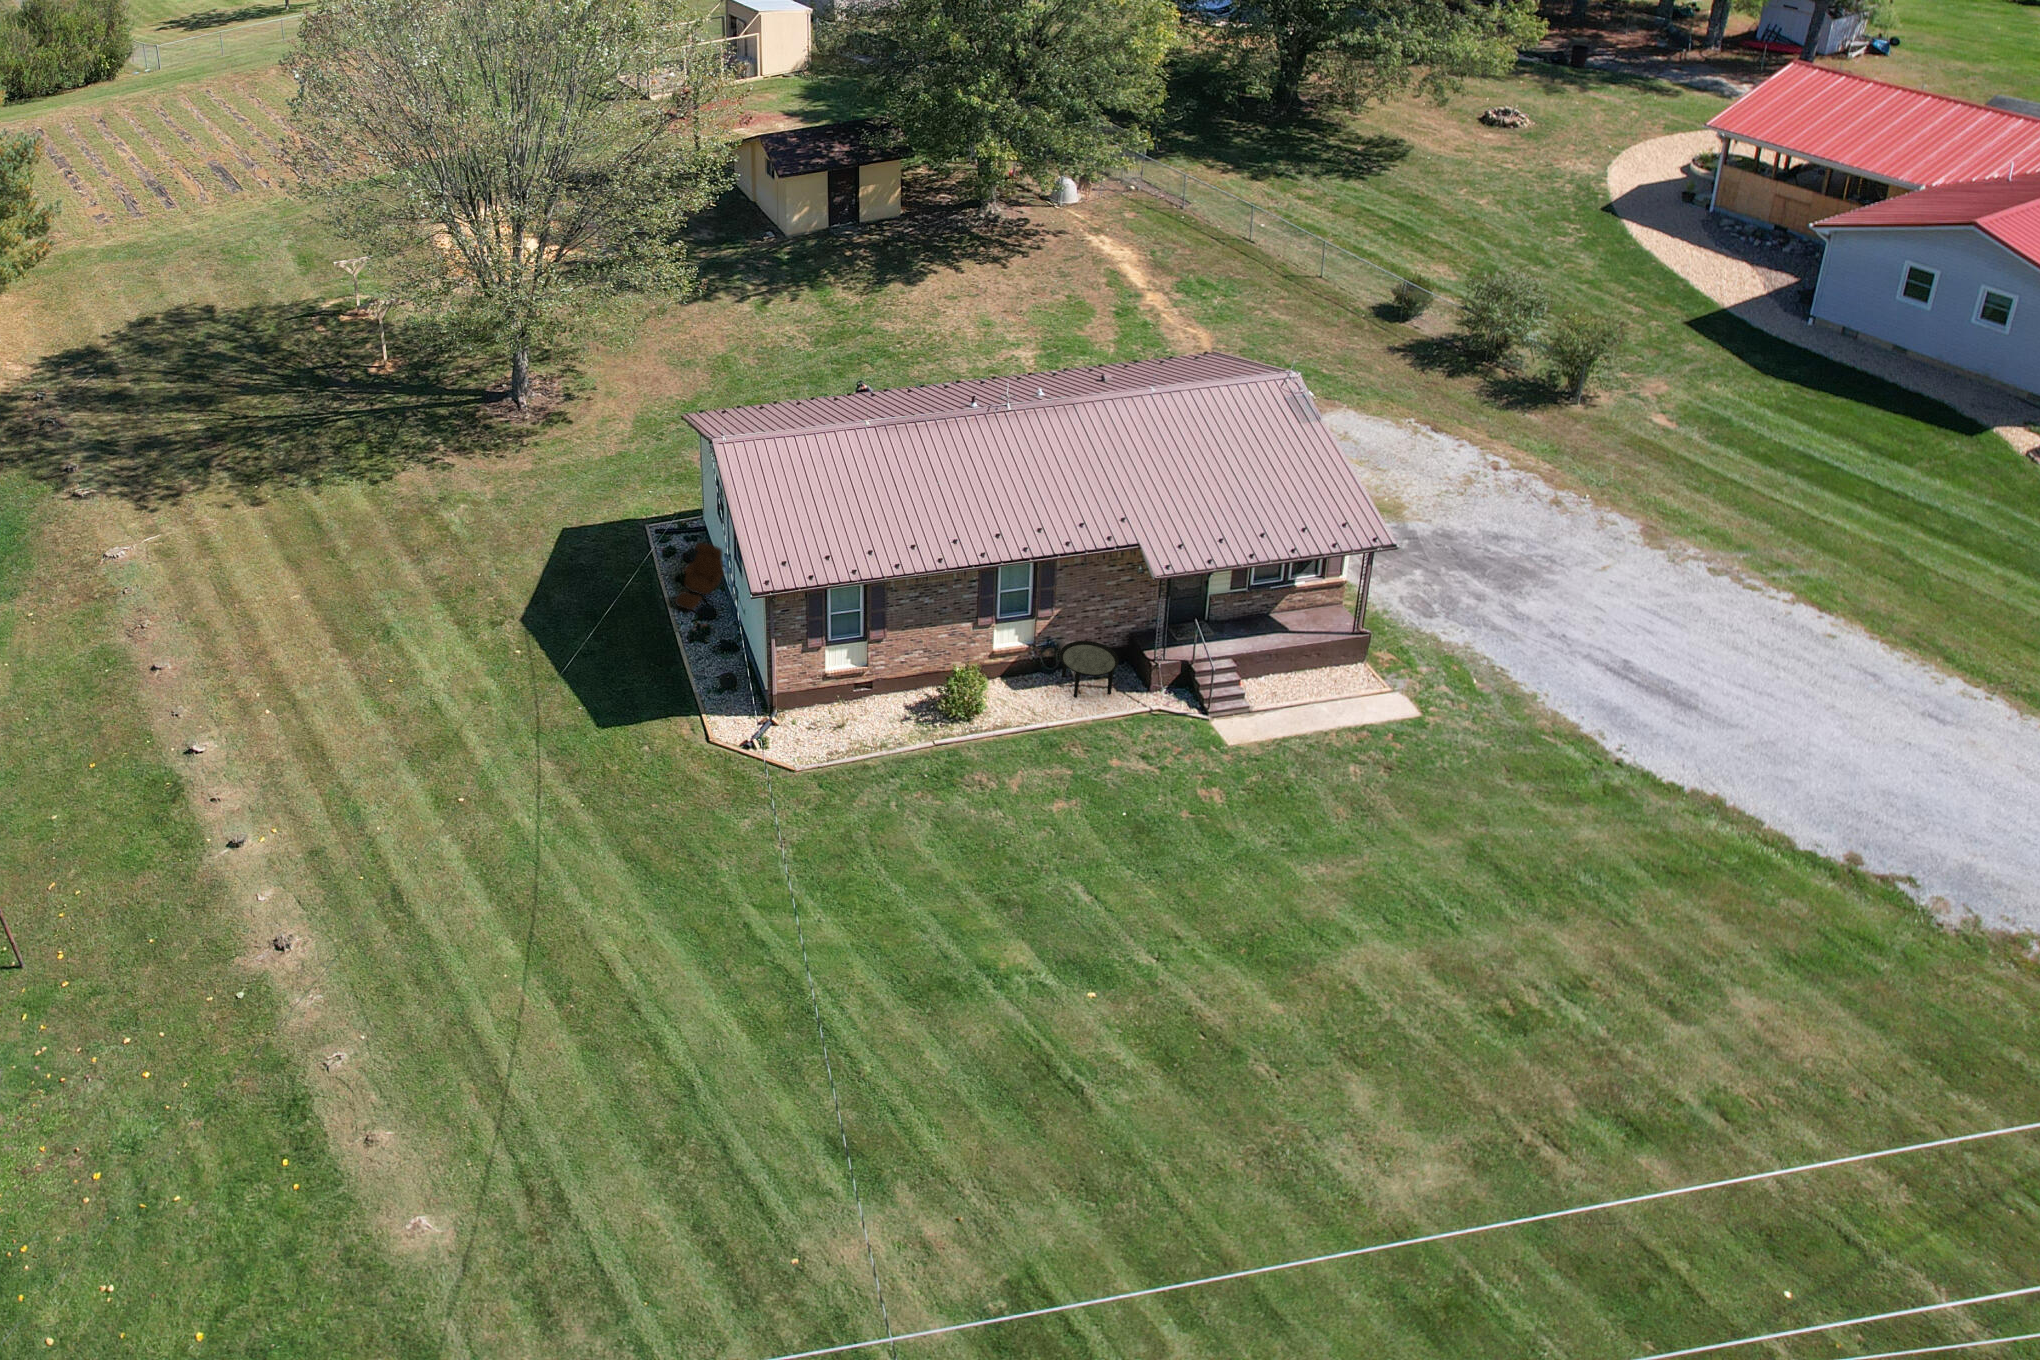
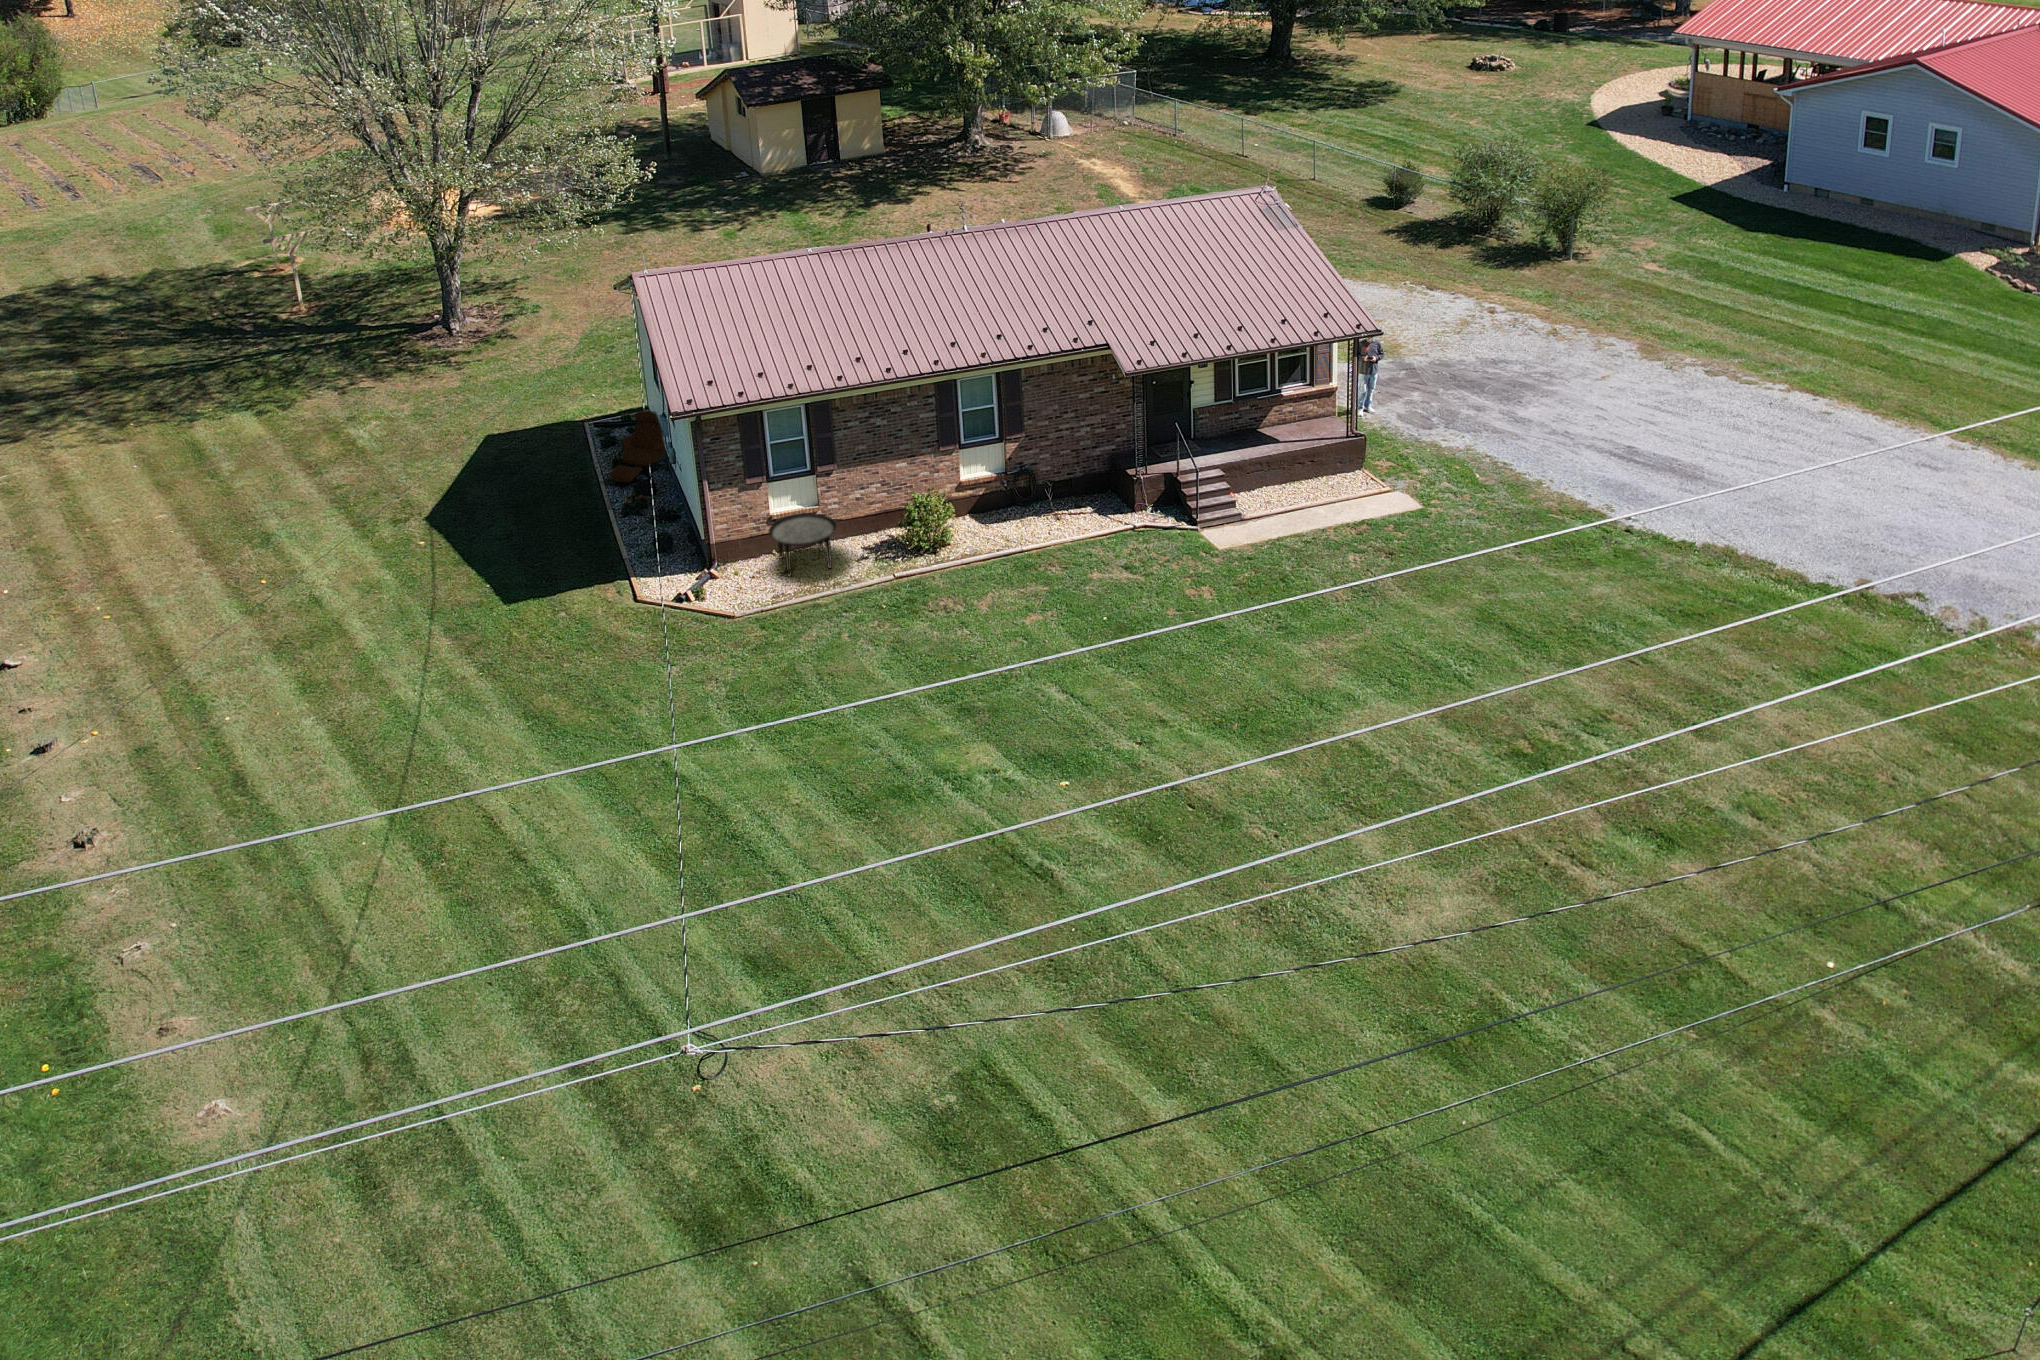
round table: present [1060,641,1119,698] -> present [769,513,837,577]

